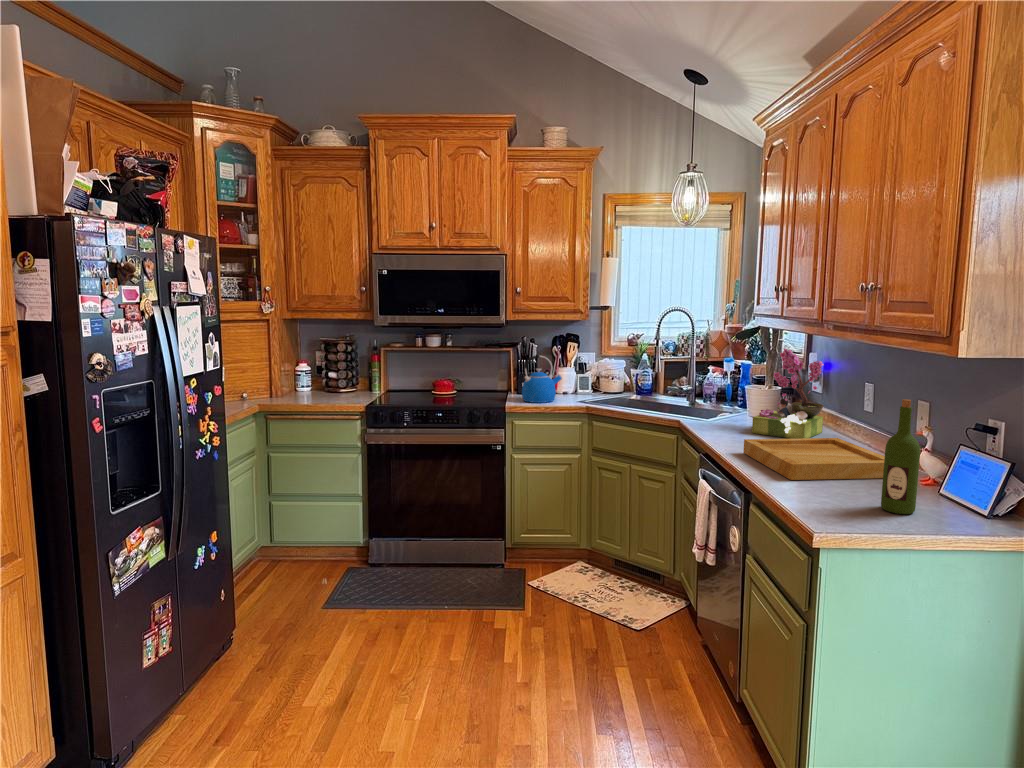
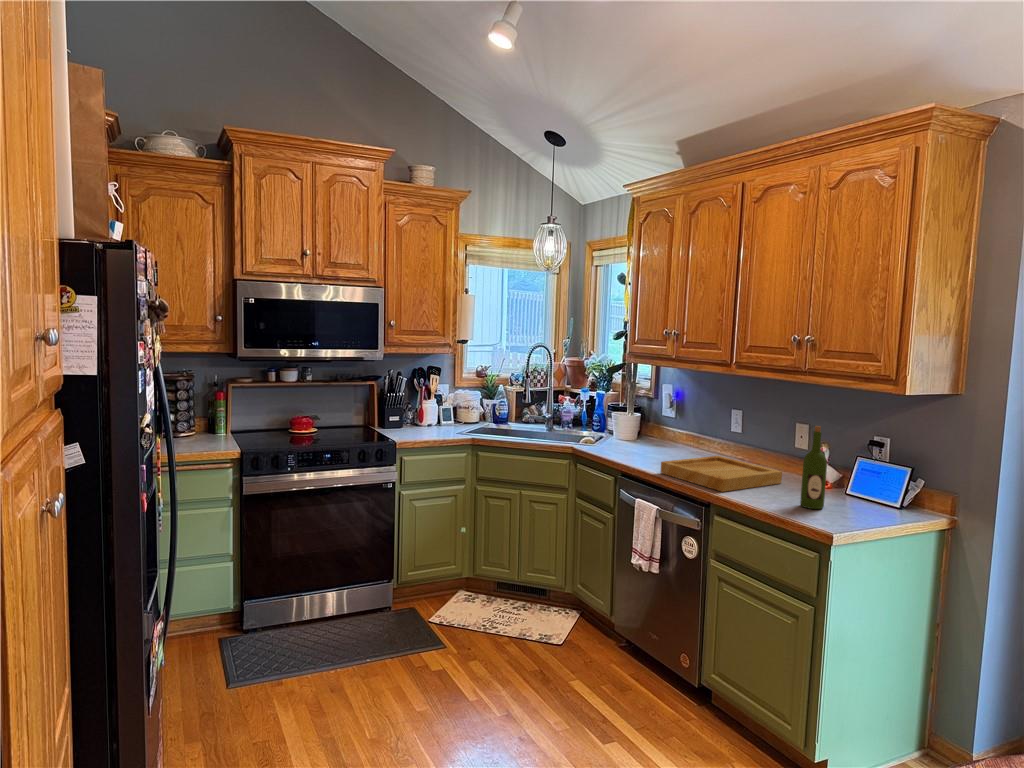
flower arrangement: present [752,348,824,439] -> none [641,382,691,459]
kettle: present [522,355,562,403] -> none [401,390,438,438]

